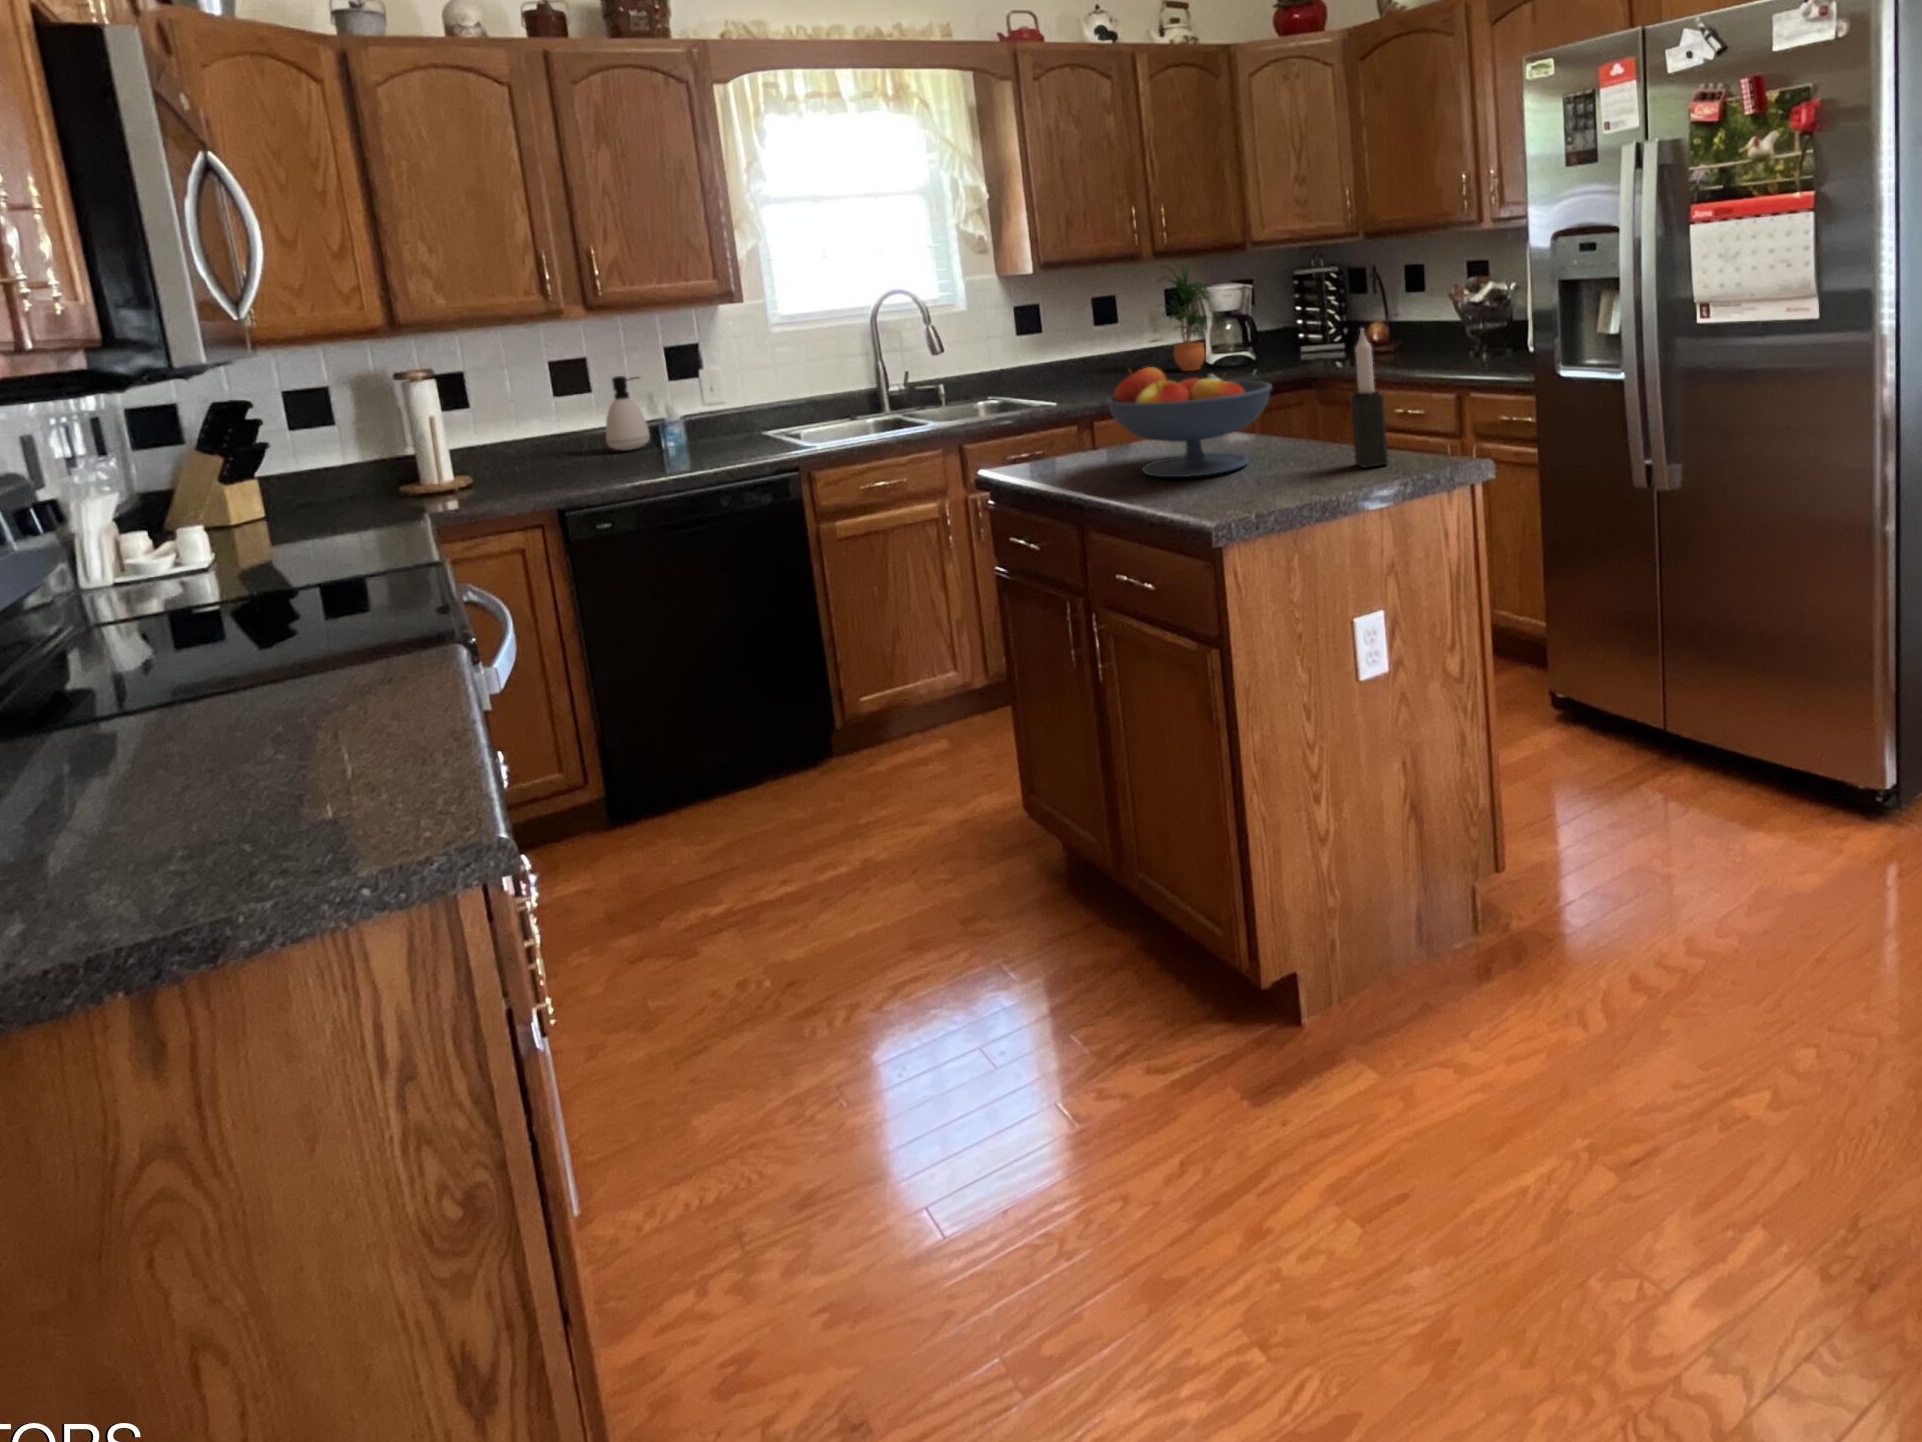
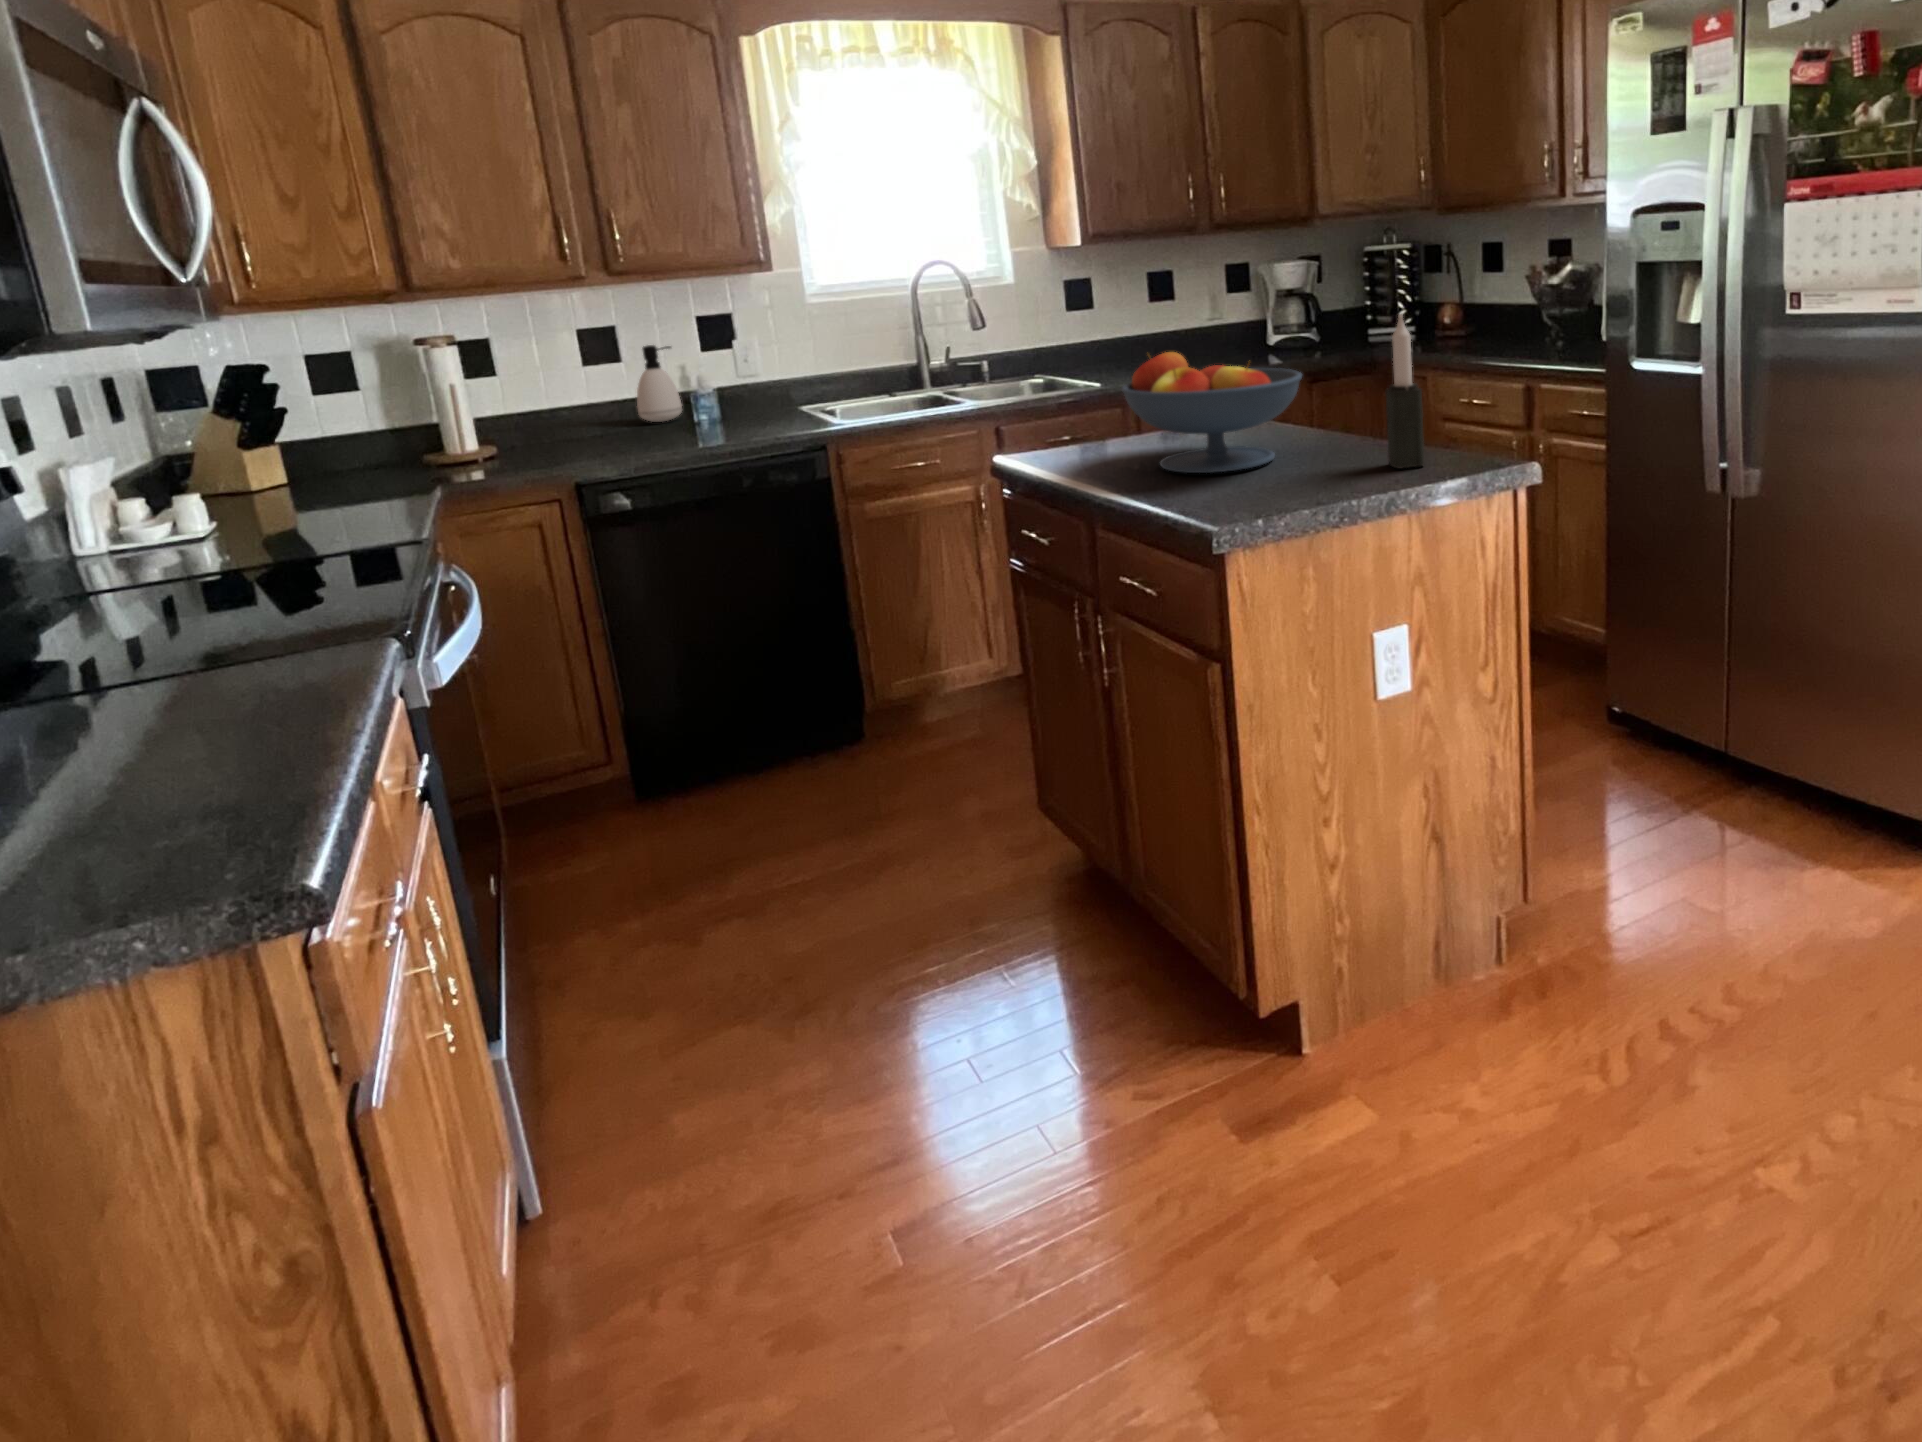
potted plant: present [1160,264,1212,371] -> none [1212,235,1276,351]

